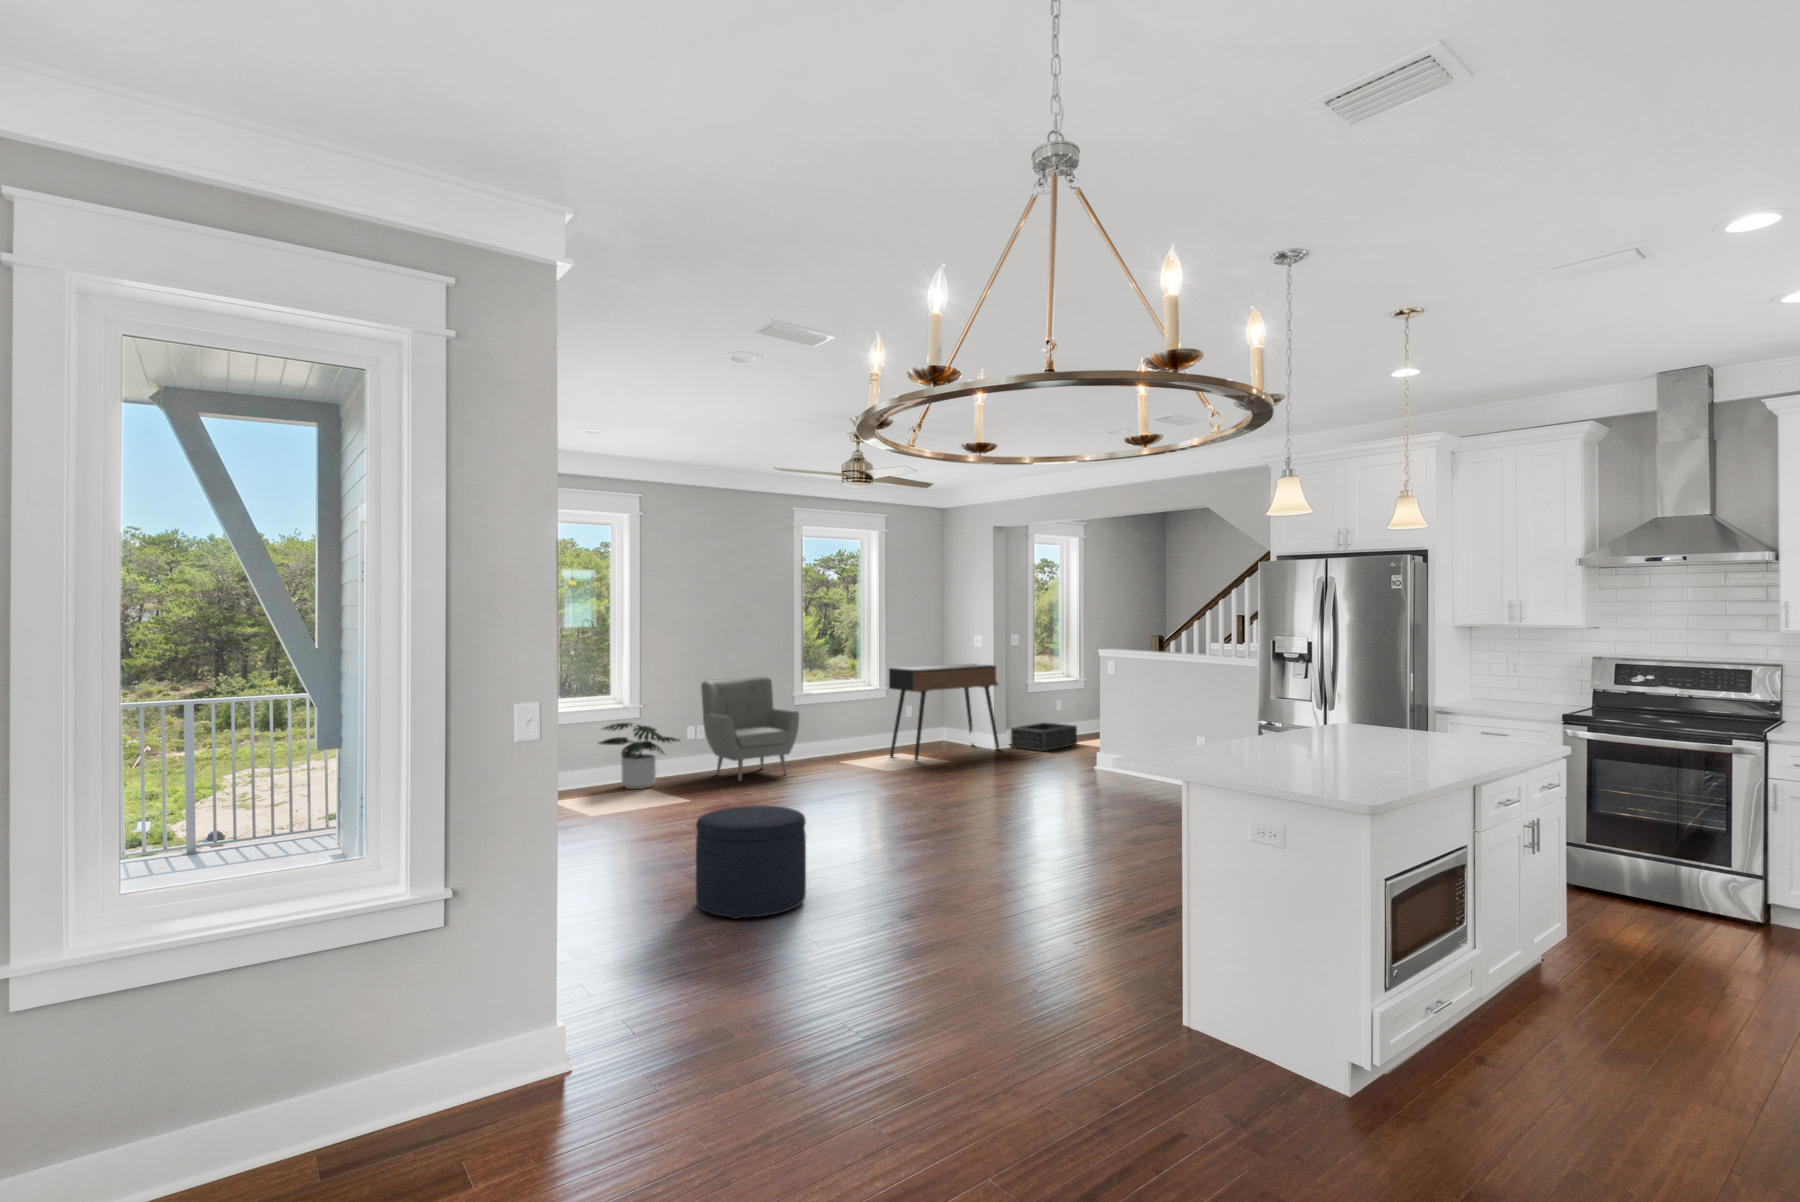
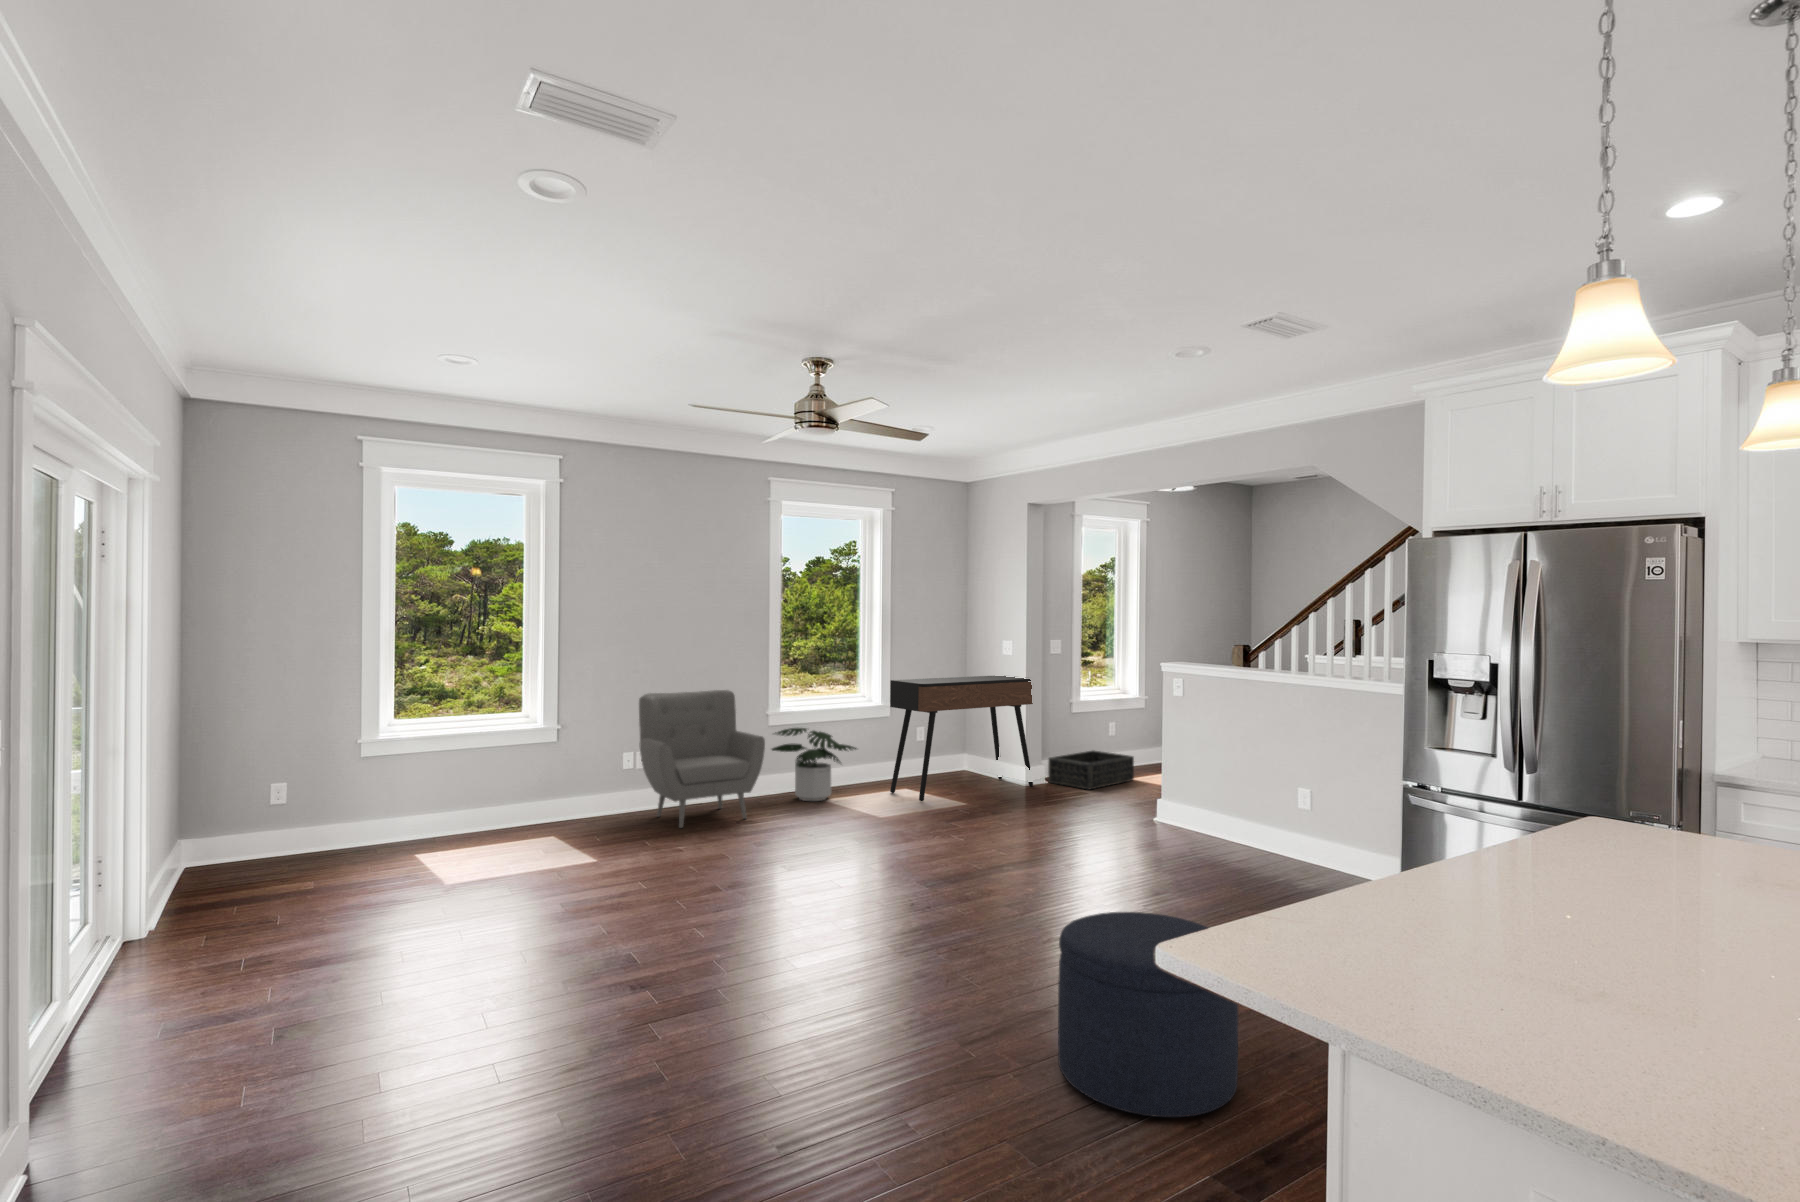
potted plant: present [599,723,680,789] -> present [772,728,856,801]
ottoman: present [696,806,806,919] -> present [1058,912,1238,1117]

